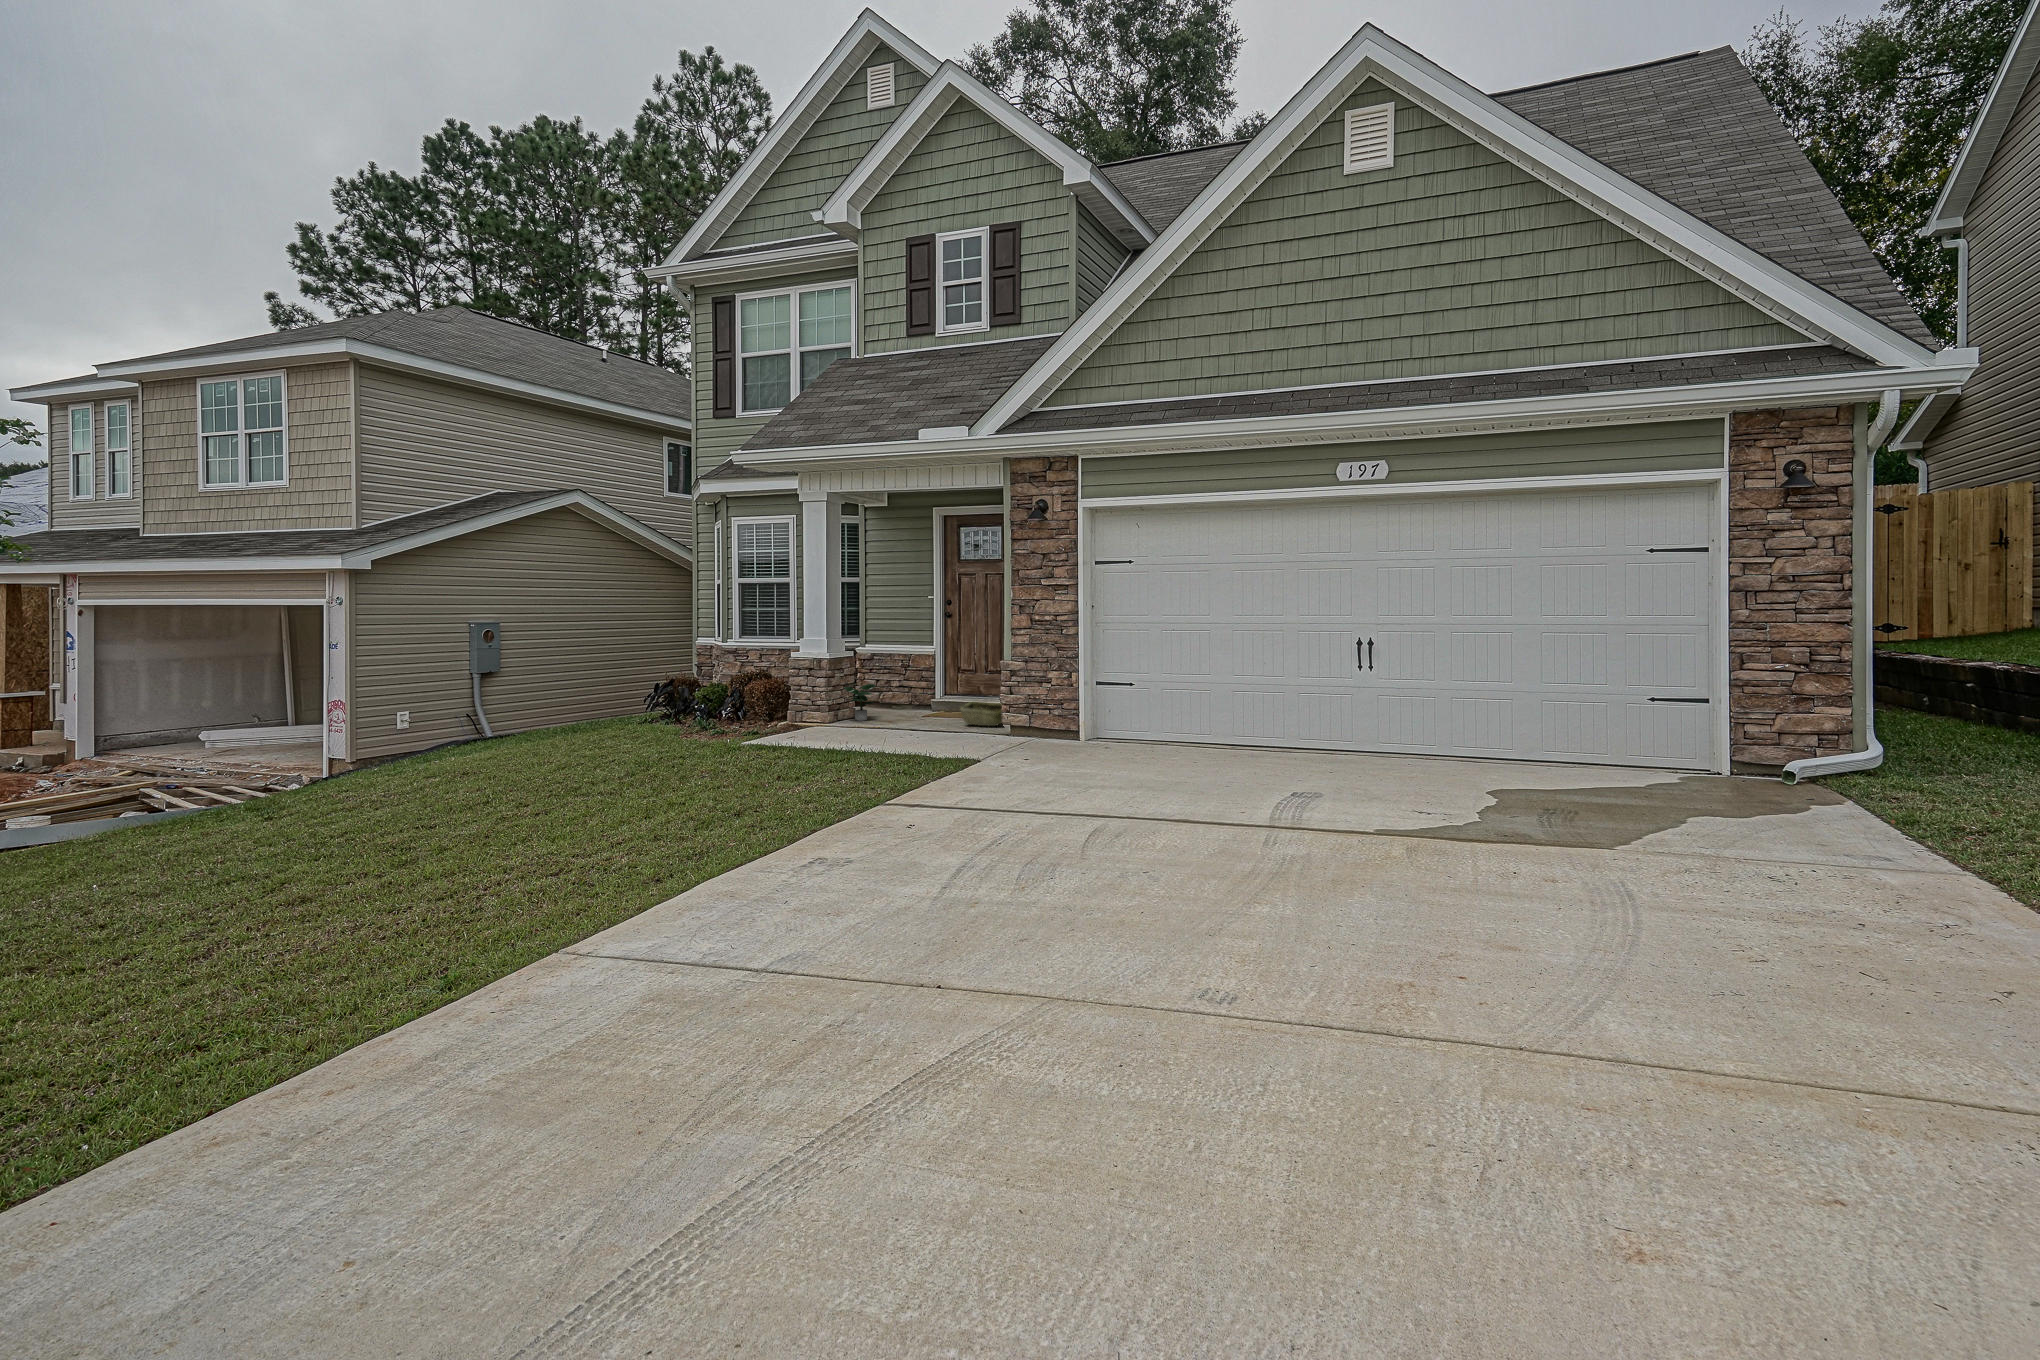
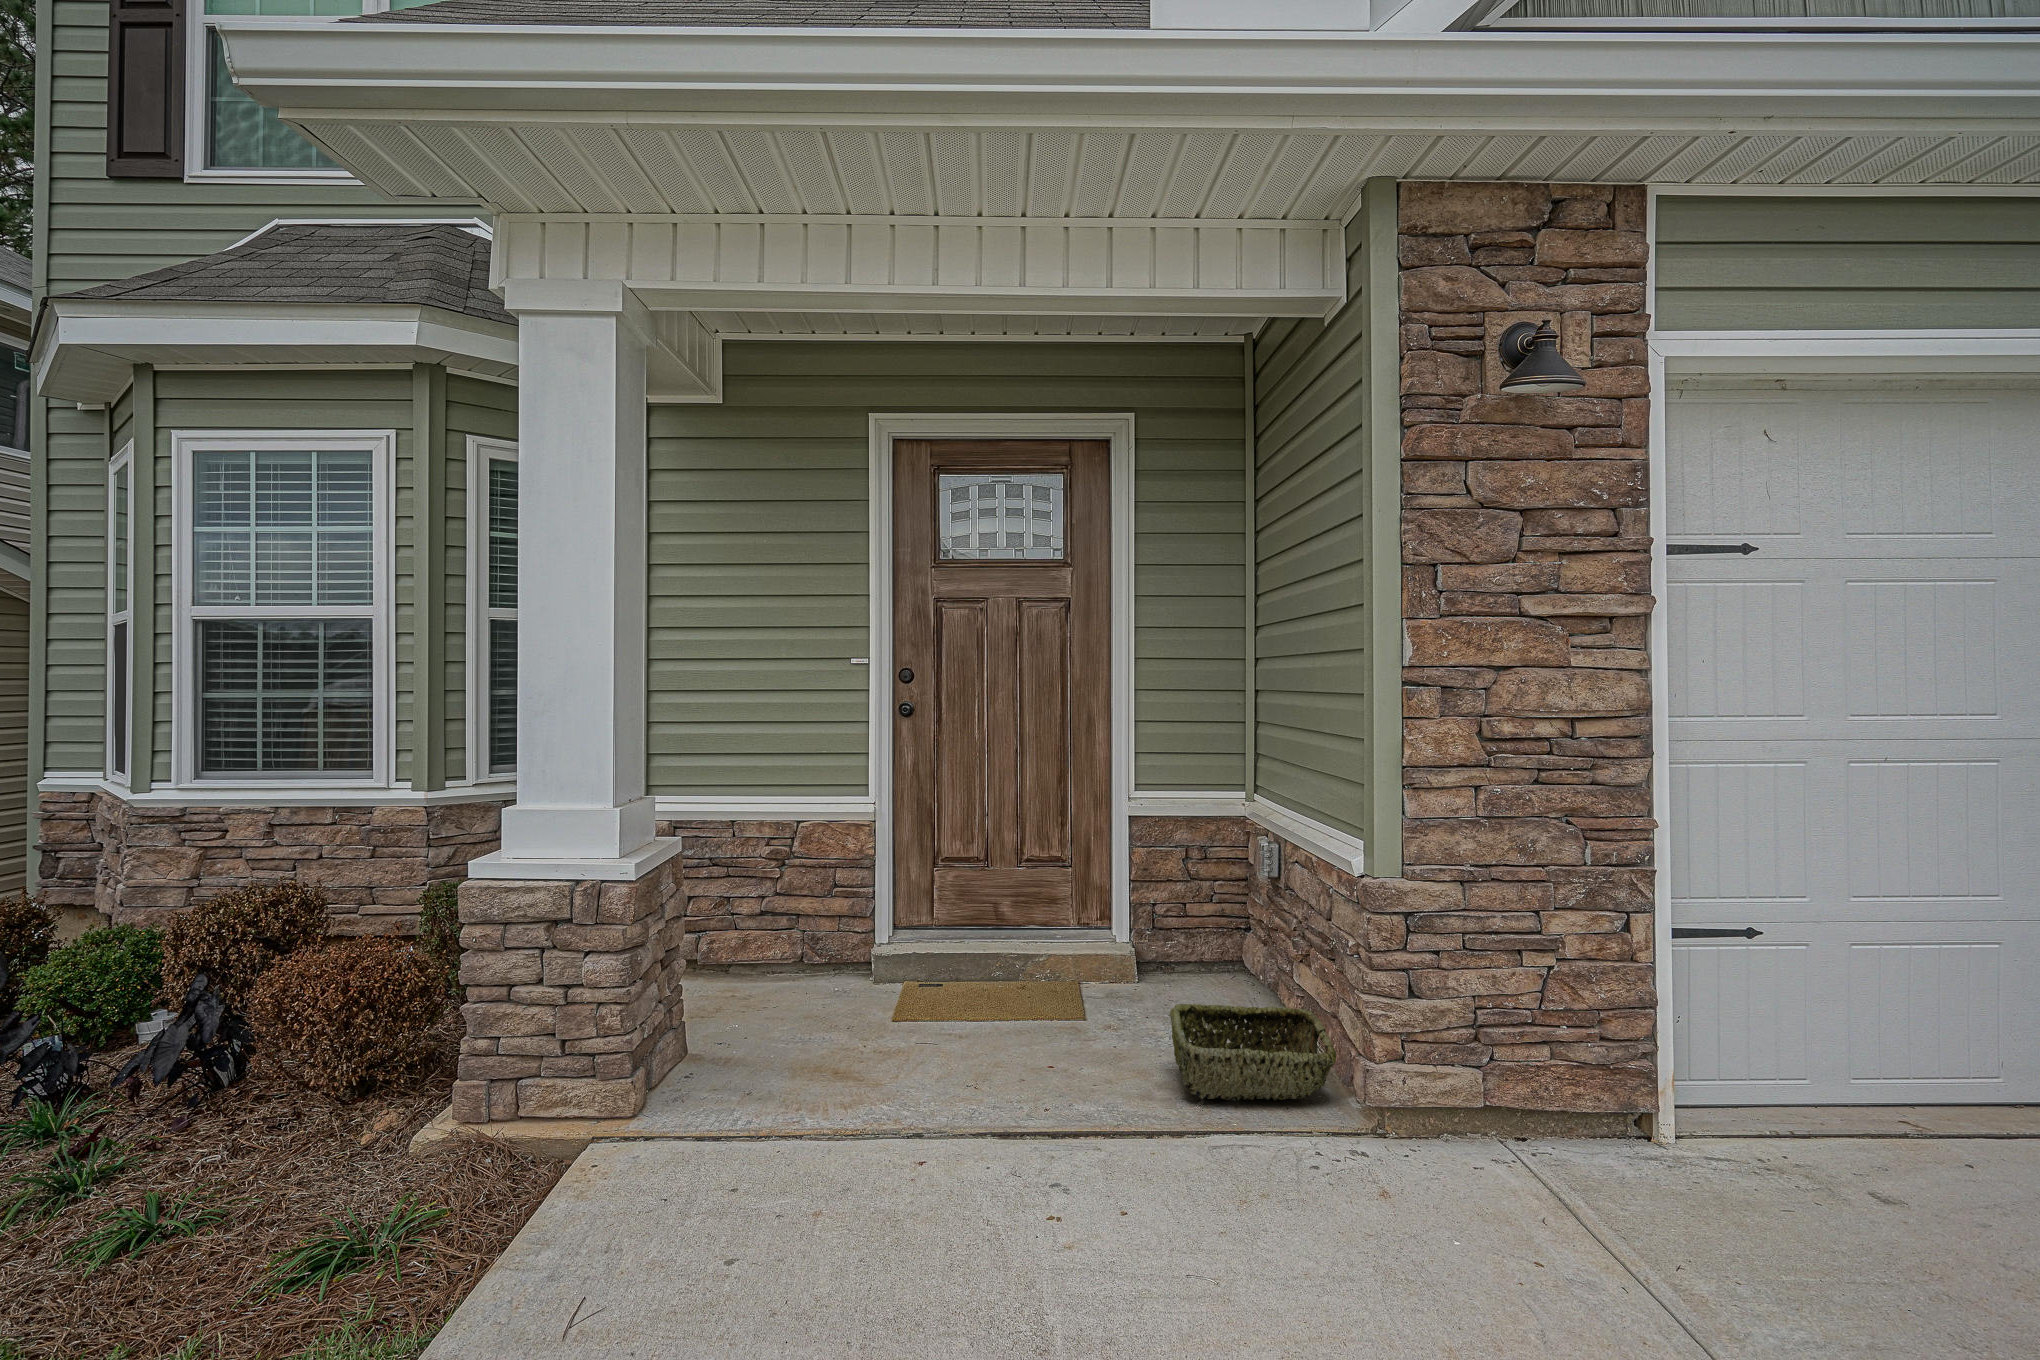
potted plant: present [844,684,875,721] -> none [690,953,810,1097]

